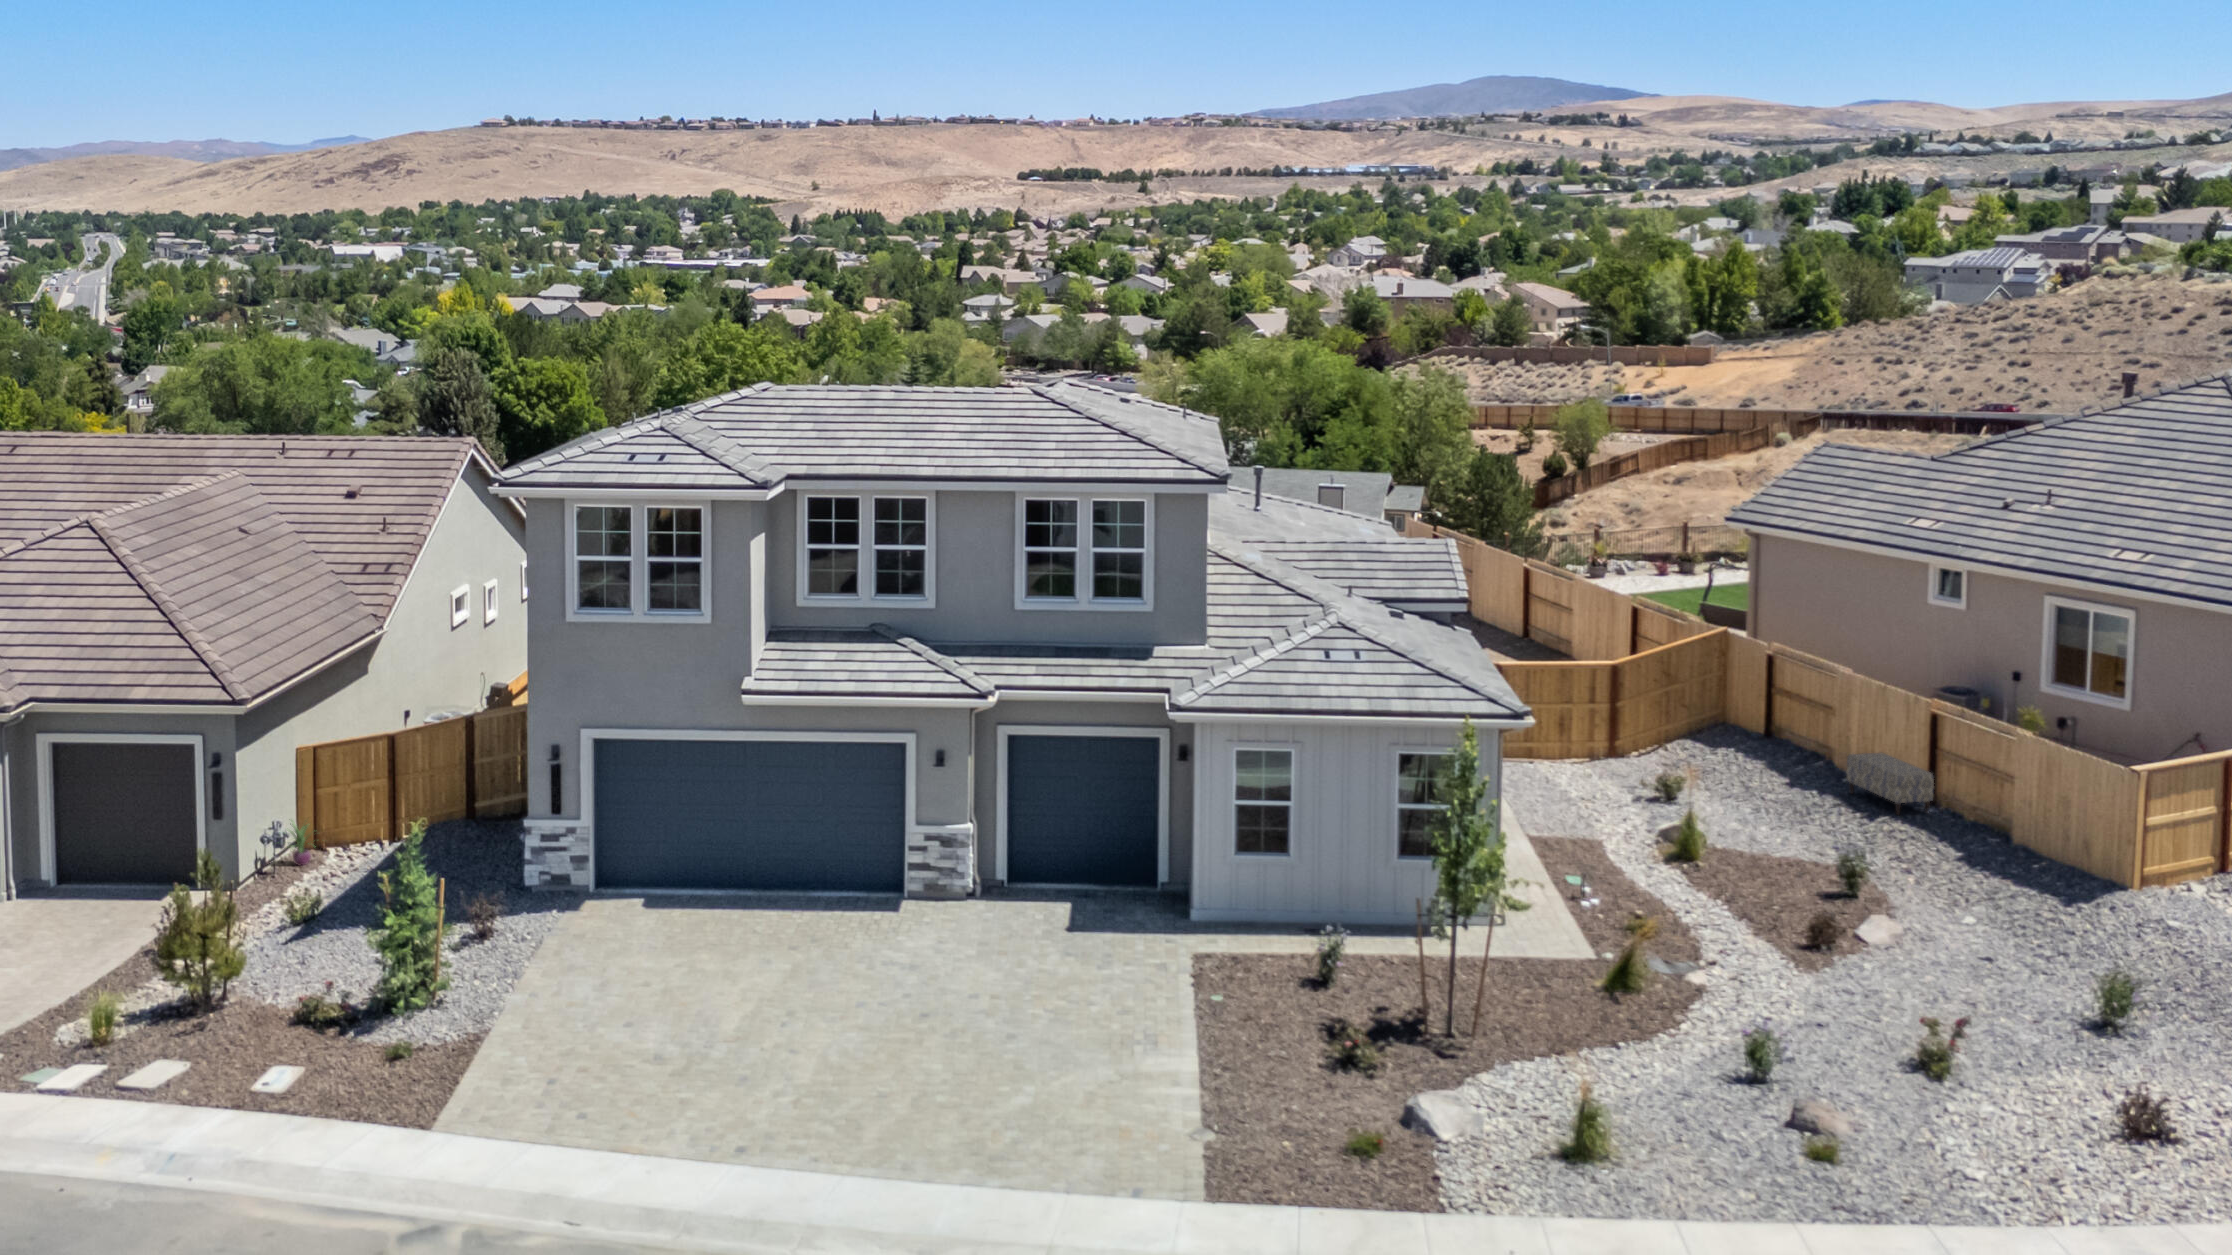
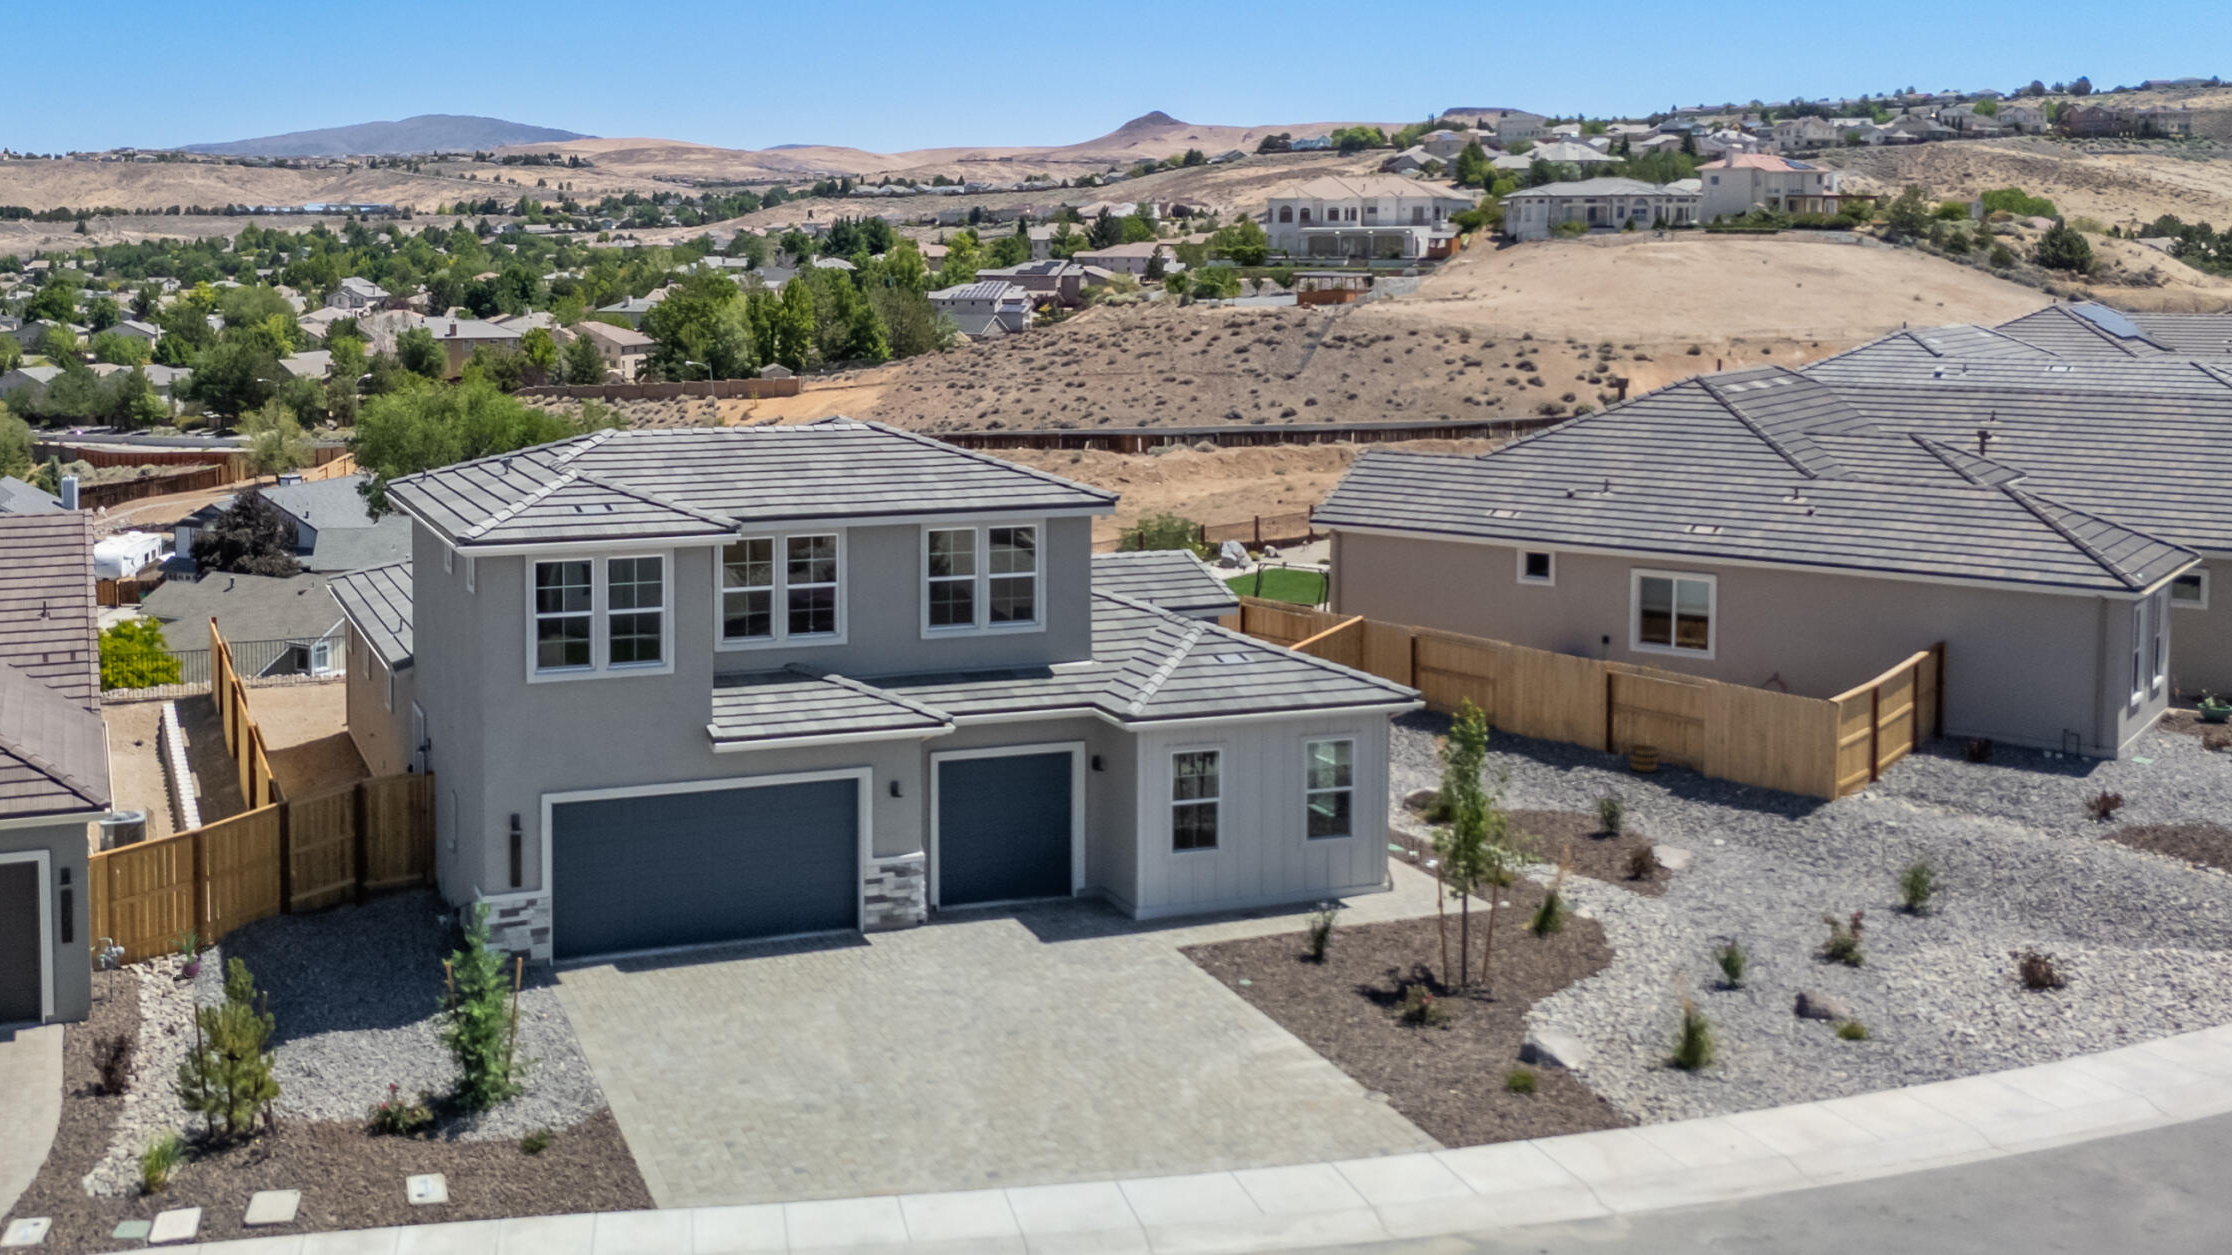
bench: present [1846,753,1934,815] -> none [1529,711,1610,762]
bucket: none [1940,800,1978,834] -> present [1628,744,1659,773]

